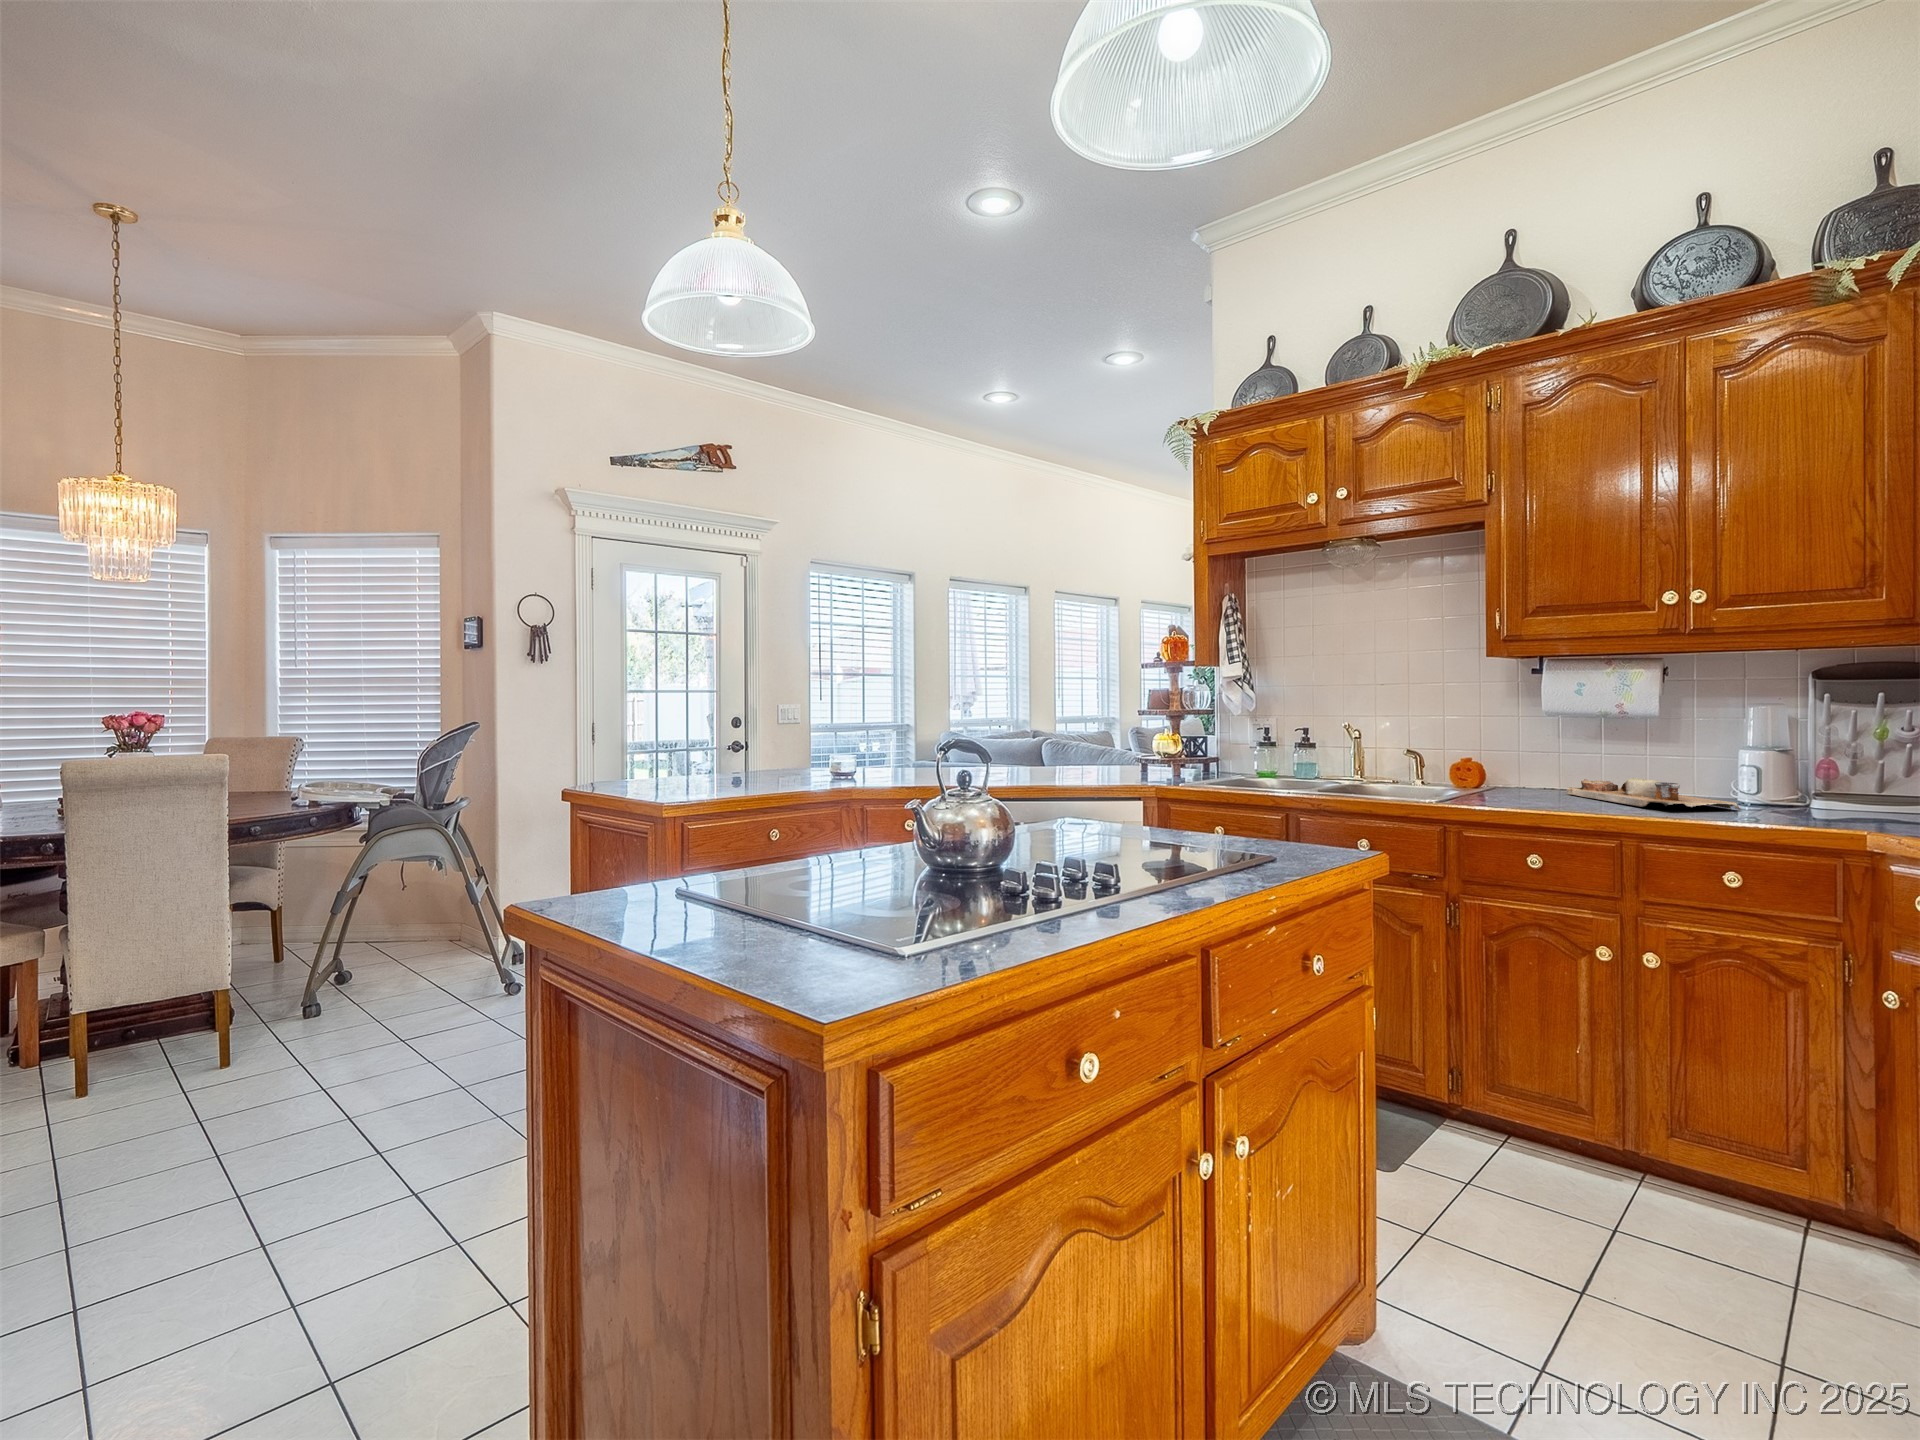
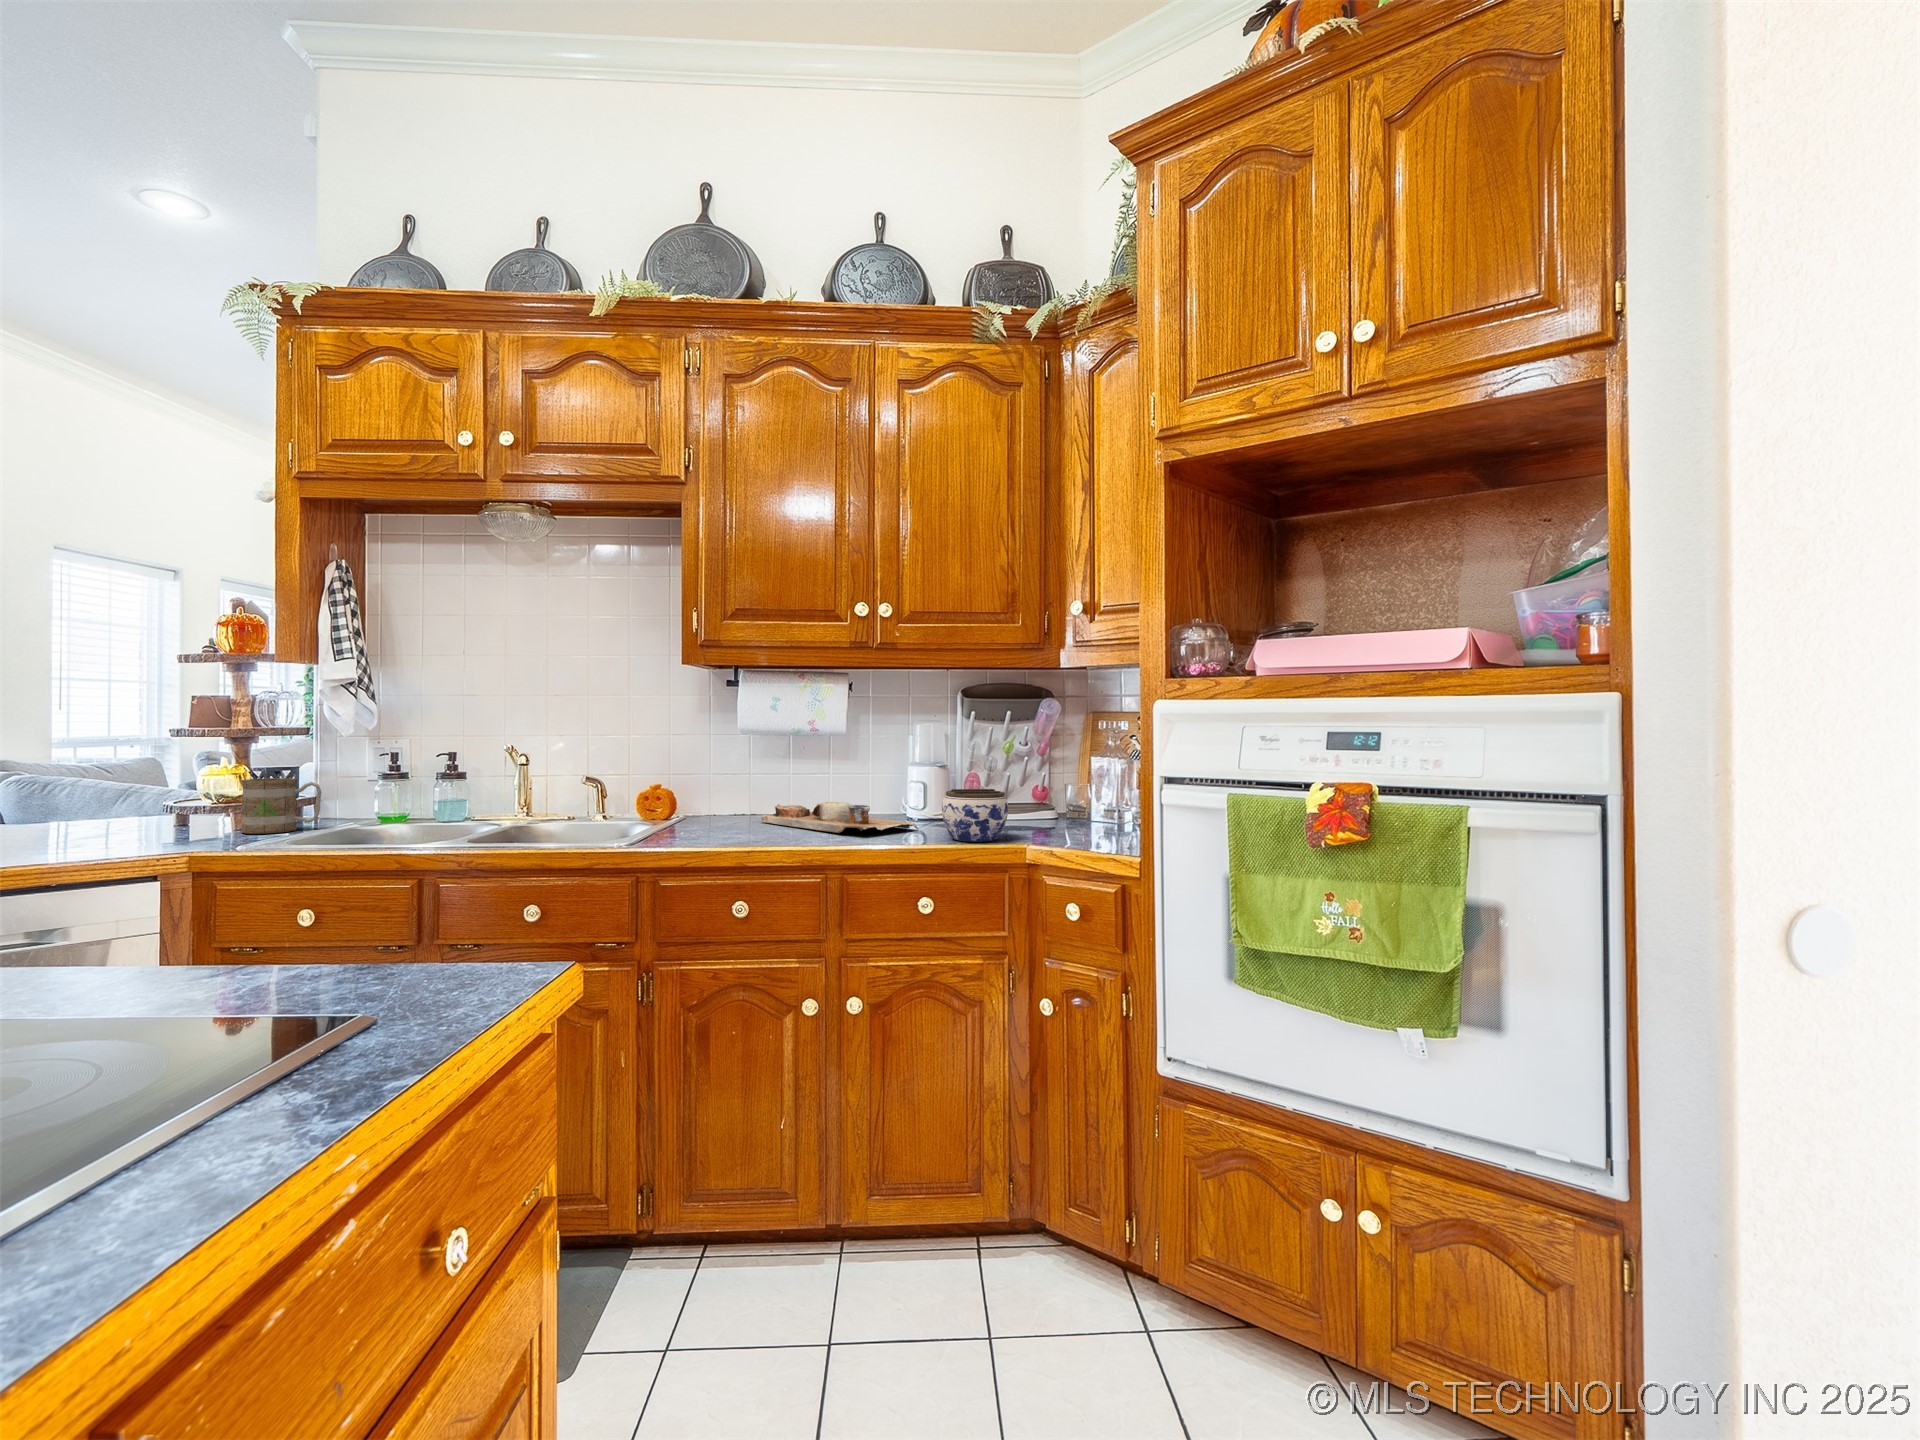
mug: none [1177,744,1222,779] -> present [241,778,321,833]
jar: none [1763,771,1853,825] -> present [942,789,1008,841]

